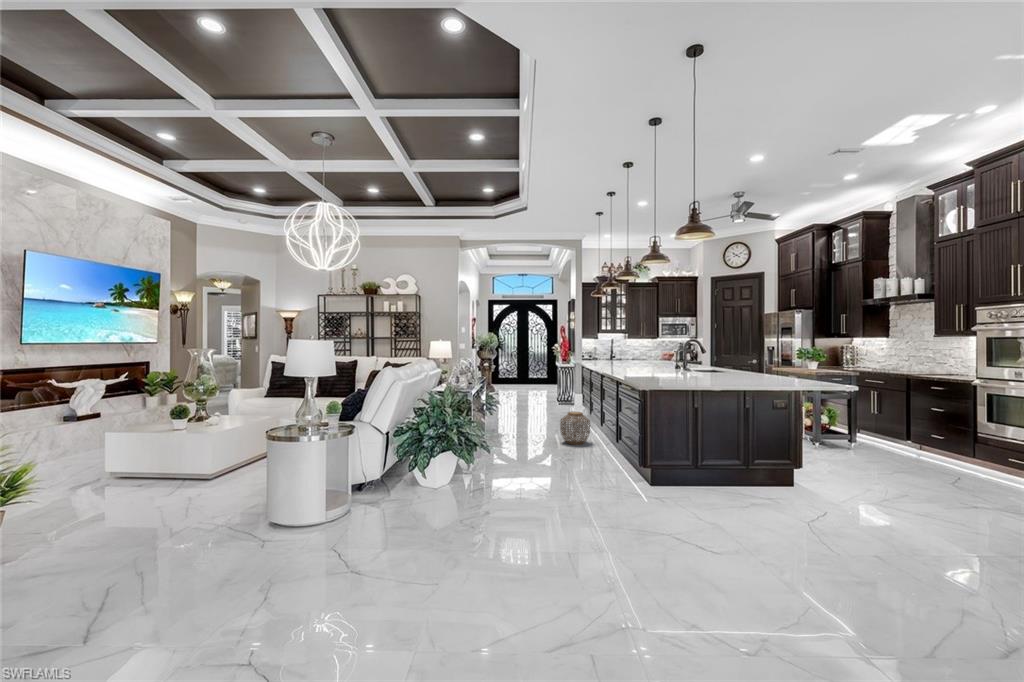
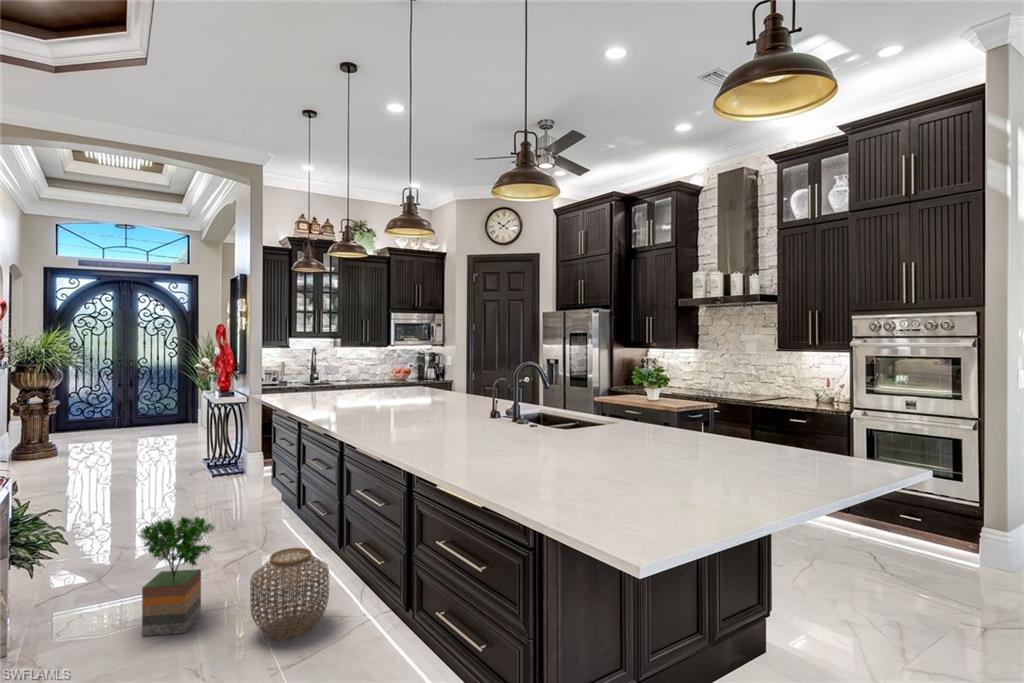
potted tree: none [524,396,551,439] -> present [140,516,215,636]

